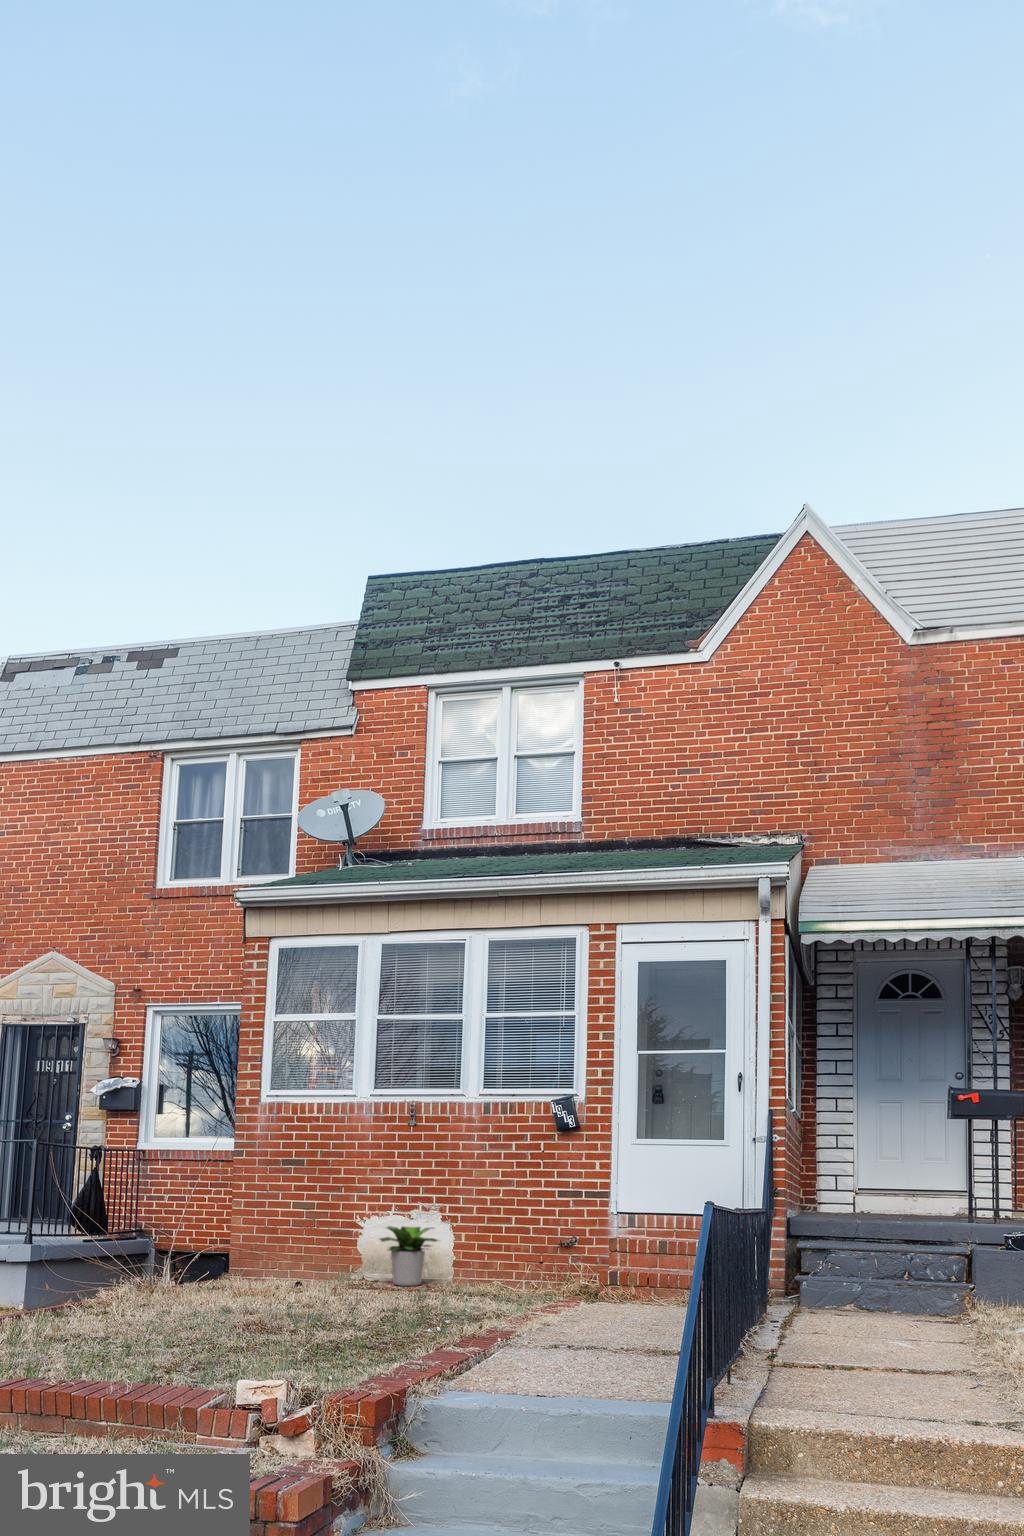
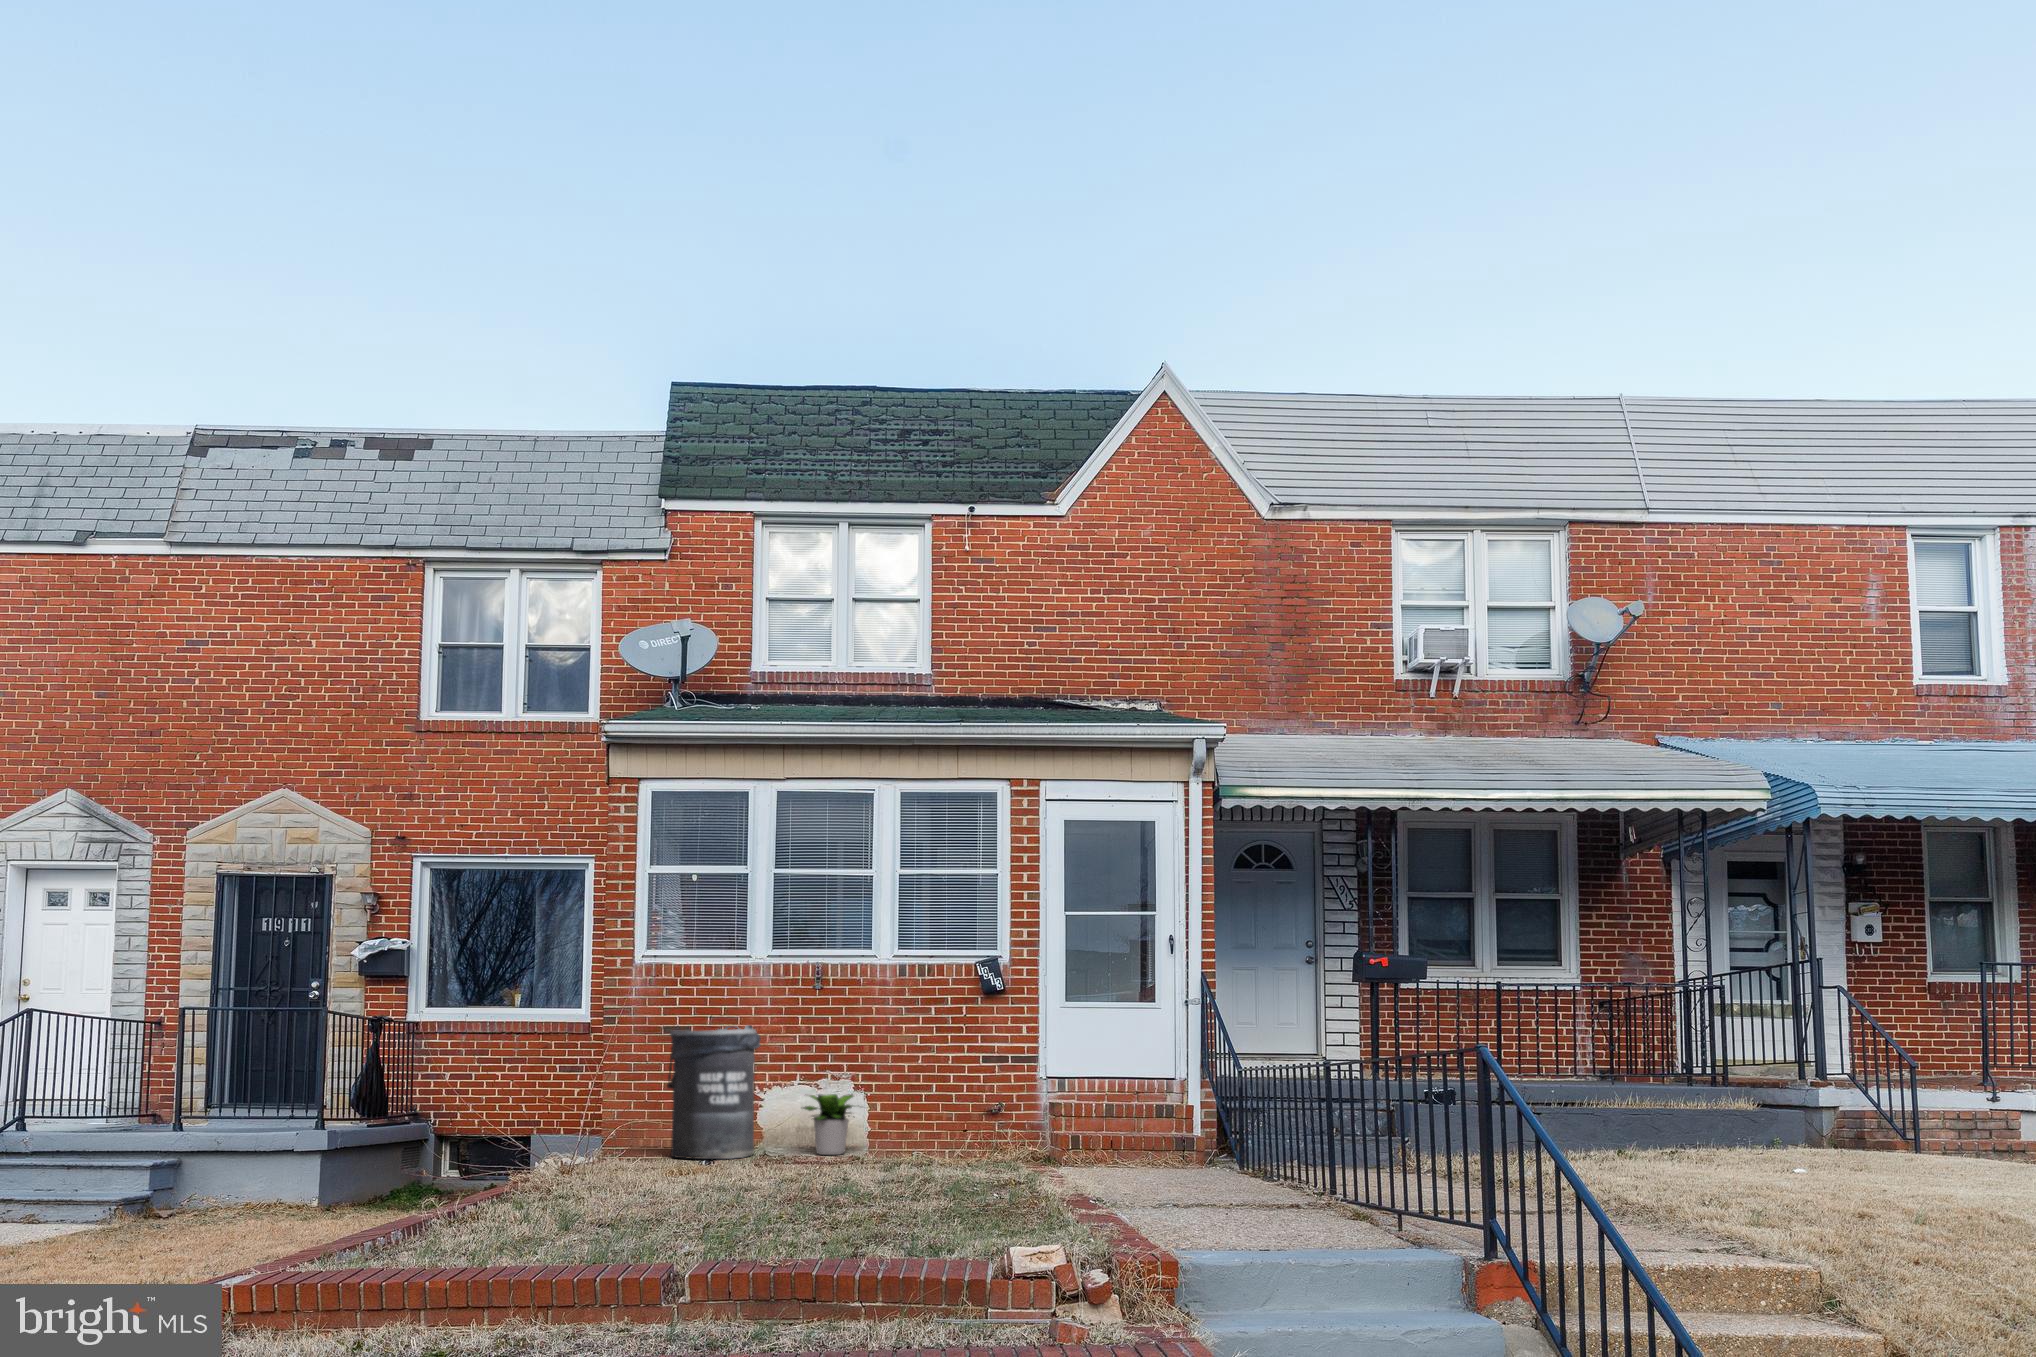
trash can: none [264,1158,353,1285] -> present [667,1025,761,1159]

